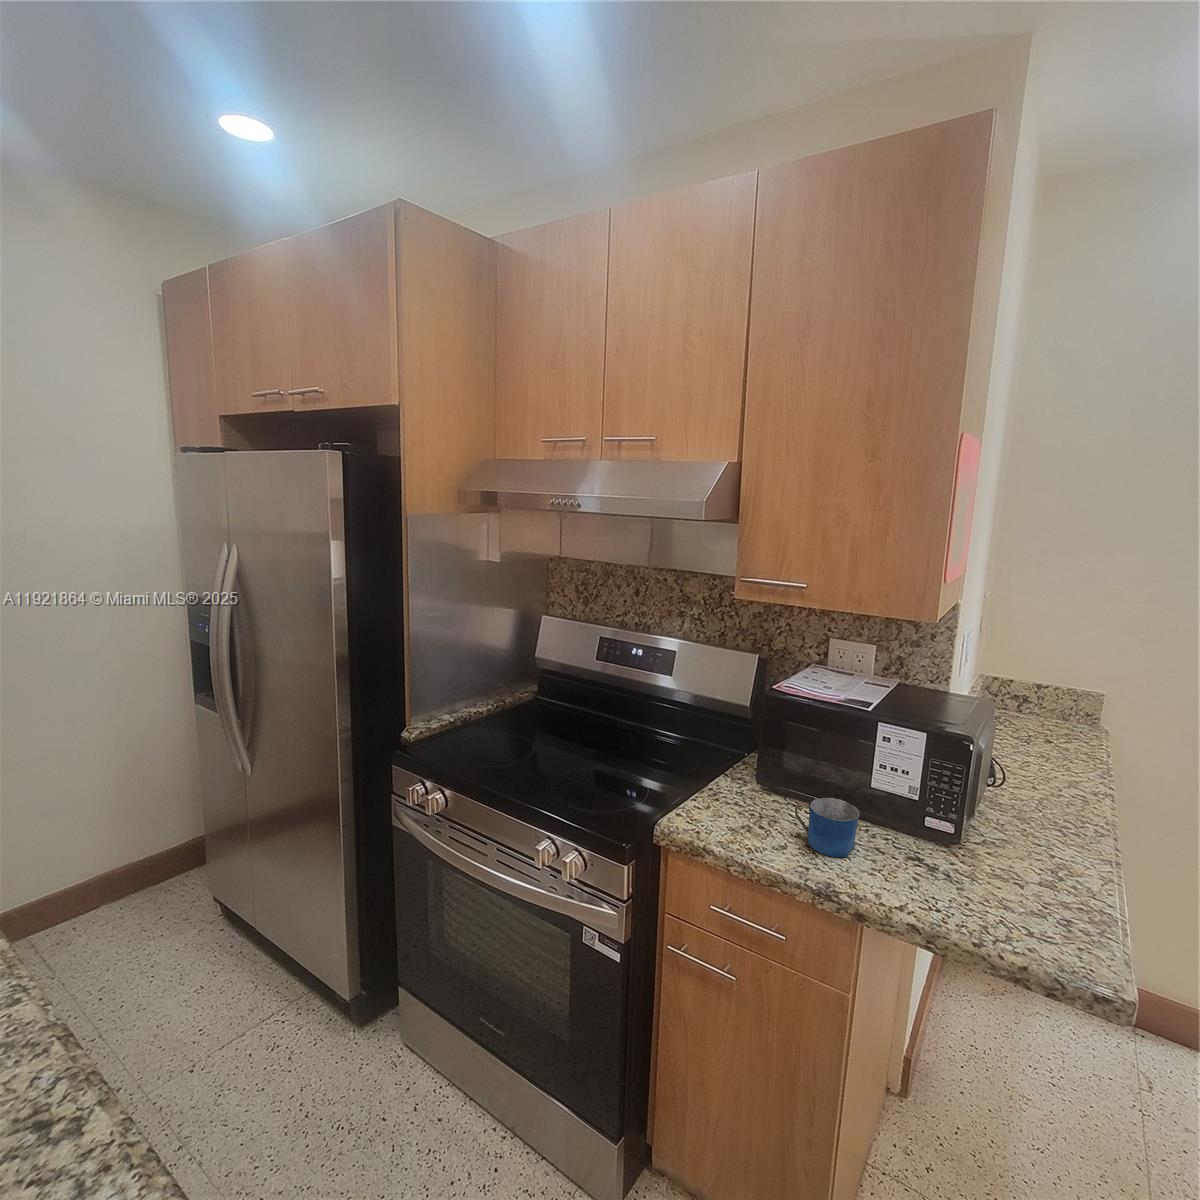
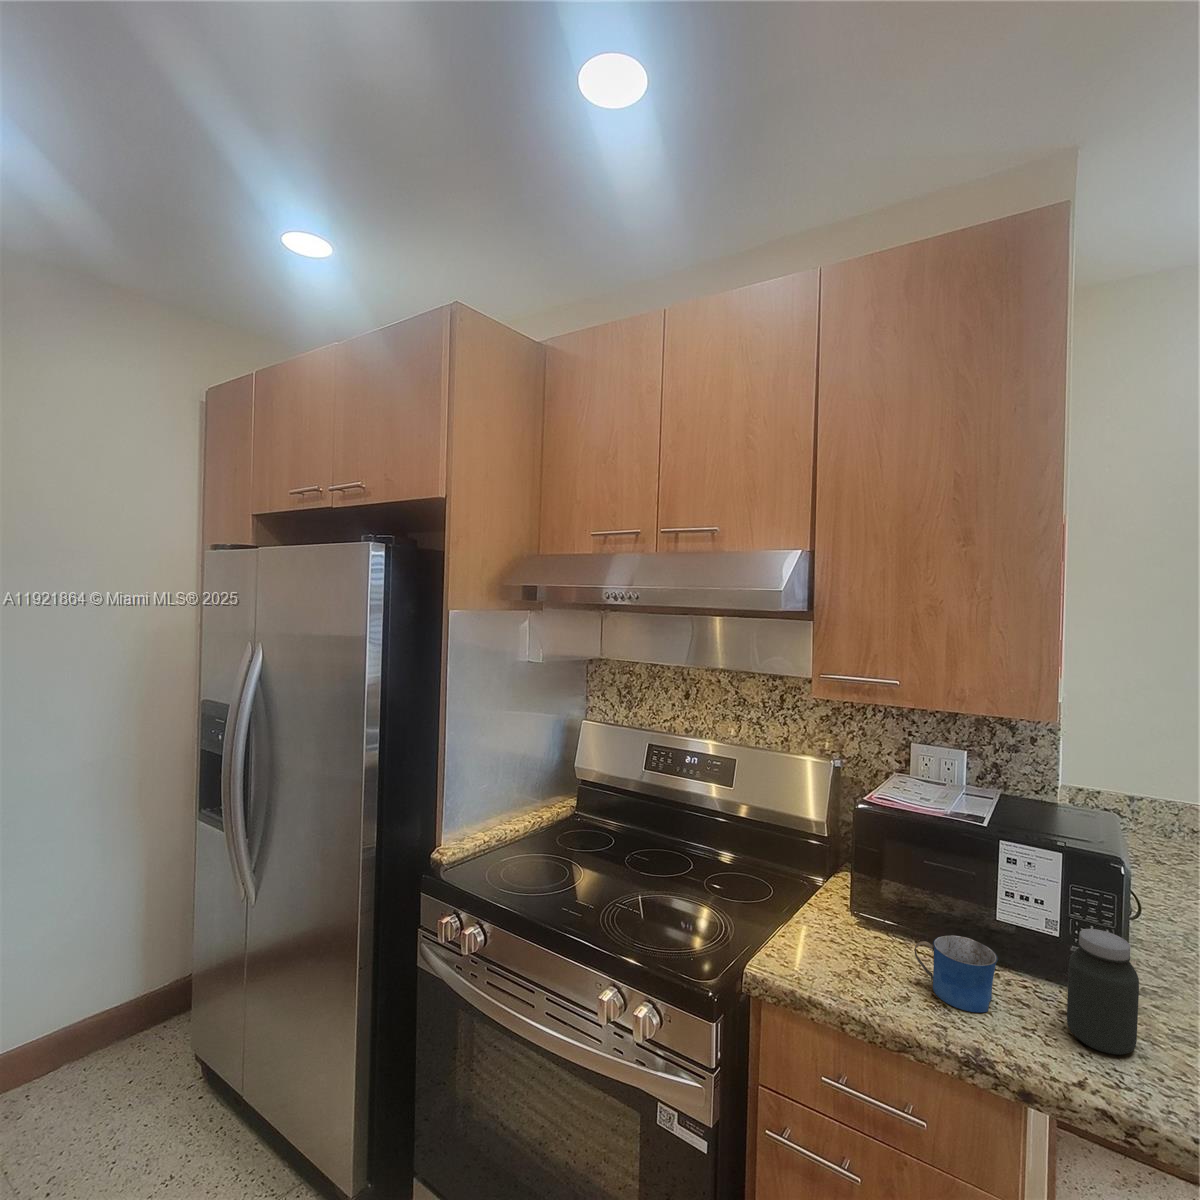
jar: none [908,792,965,888] -> present [1067,929,1139,1055]

